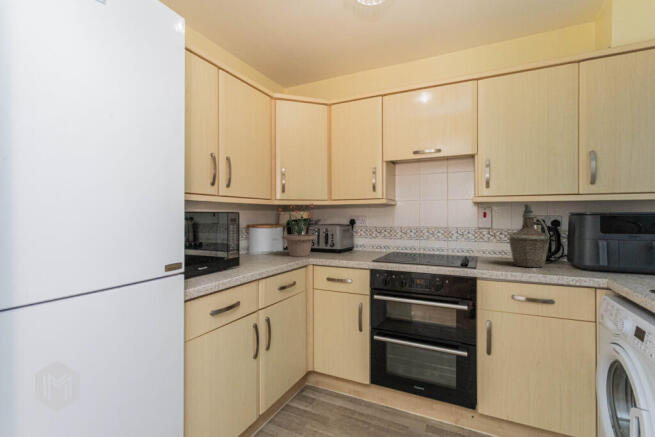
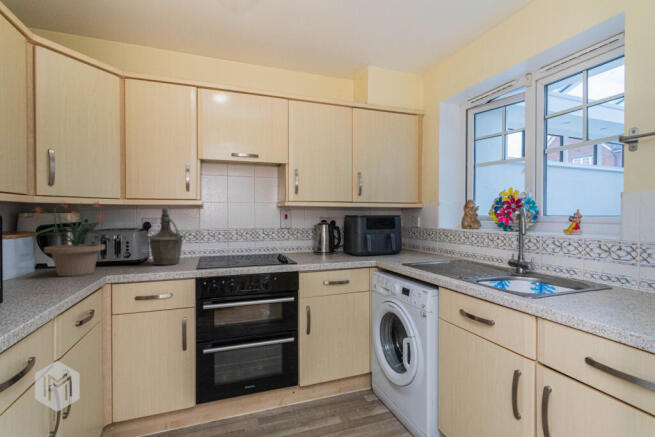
bottle: present [509,203,550,267] -> present [149,208,183,265]

